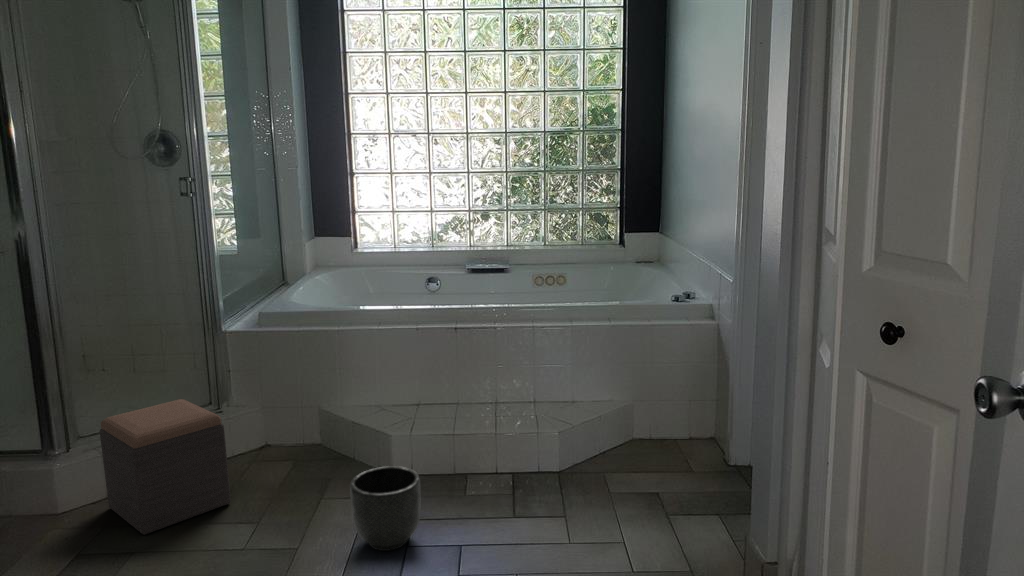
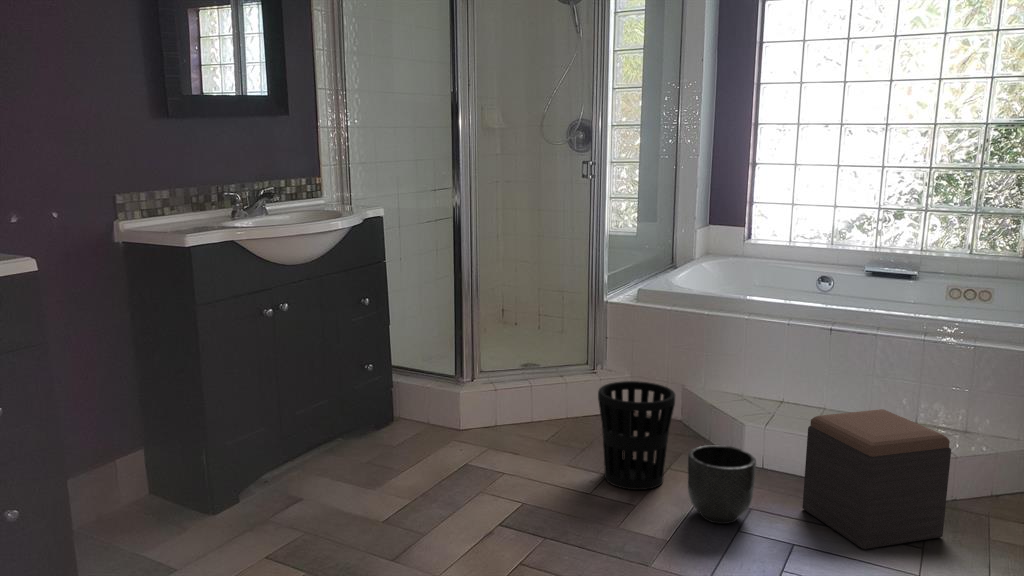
footstool: present [100,399,231,535] -> present [802,409,951,549]
wastebasket: none [237,414,324,537] -> present [598,381,675,490]

